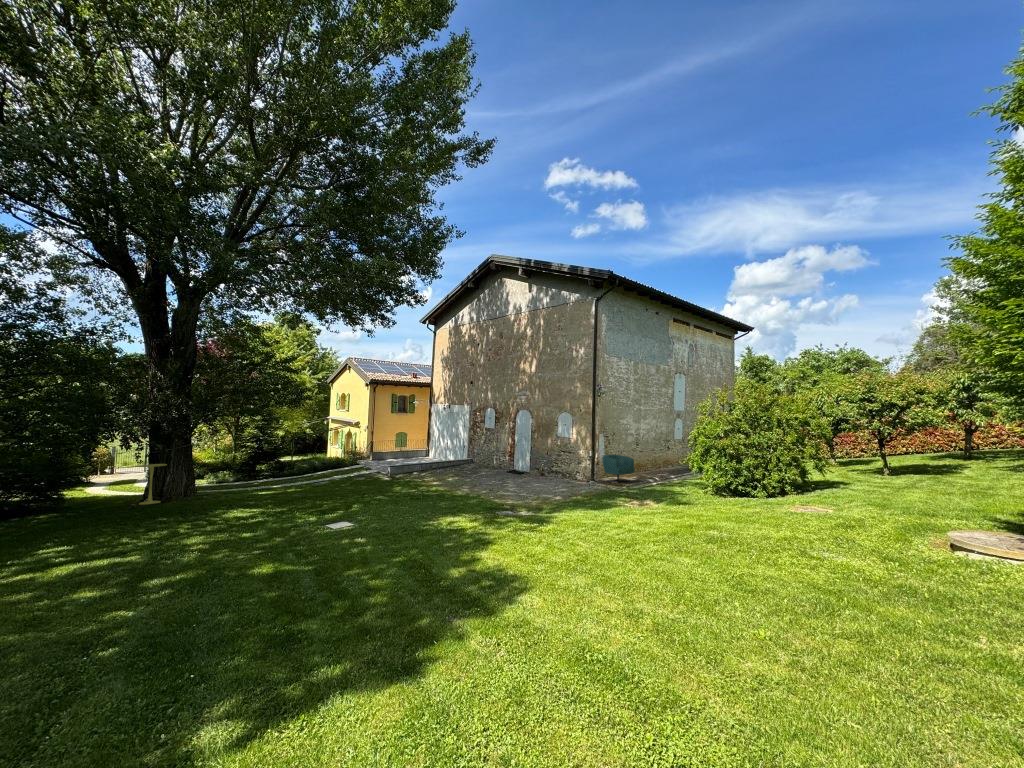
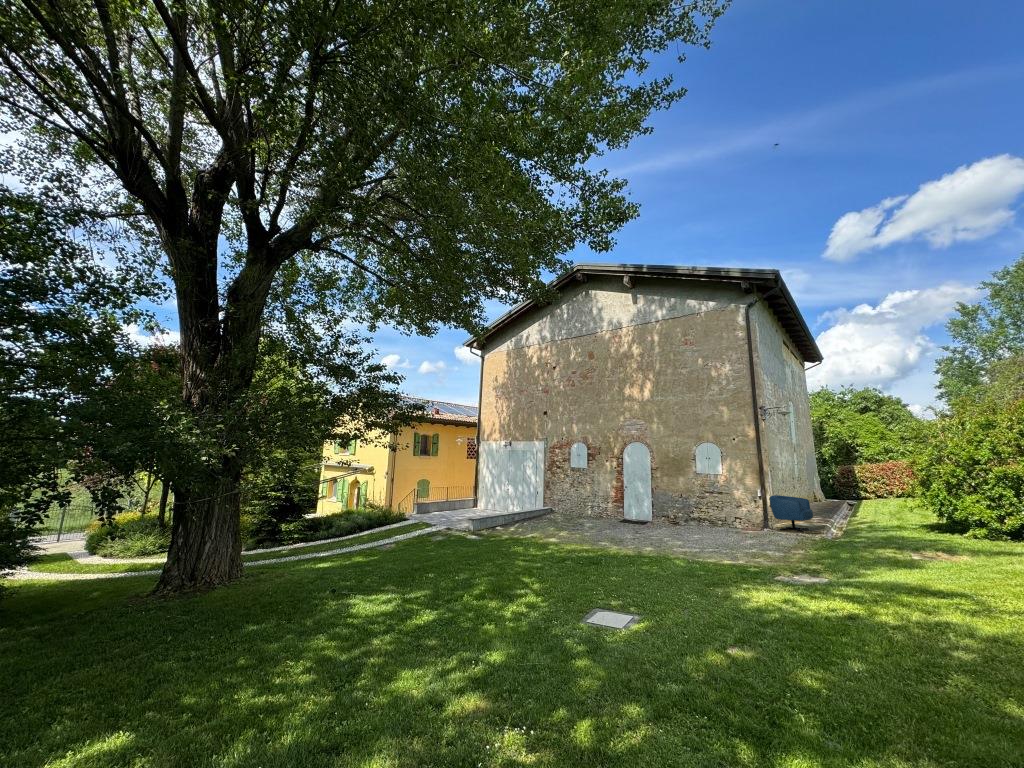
pedestal table: present [137,464,167,505] -> none [172,529,221,602]

